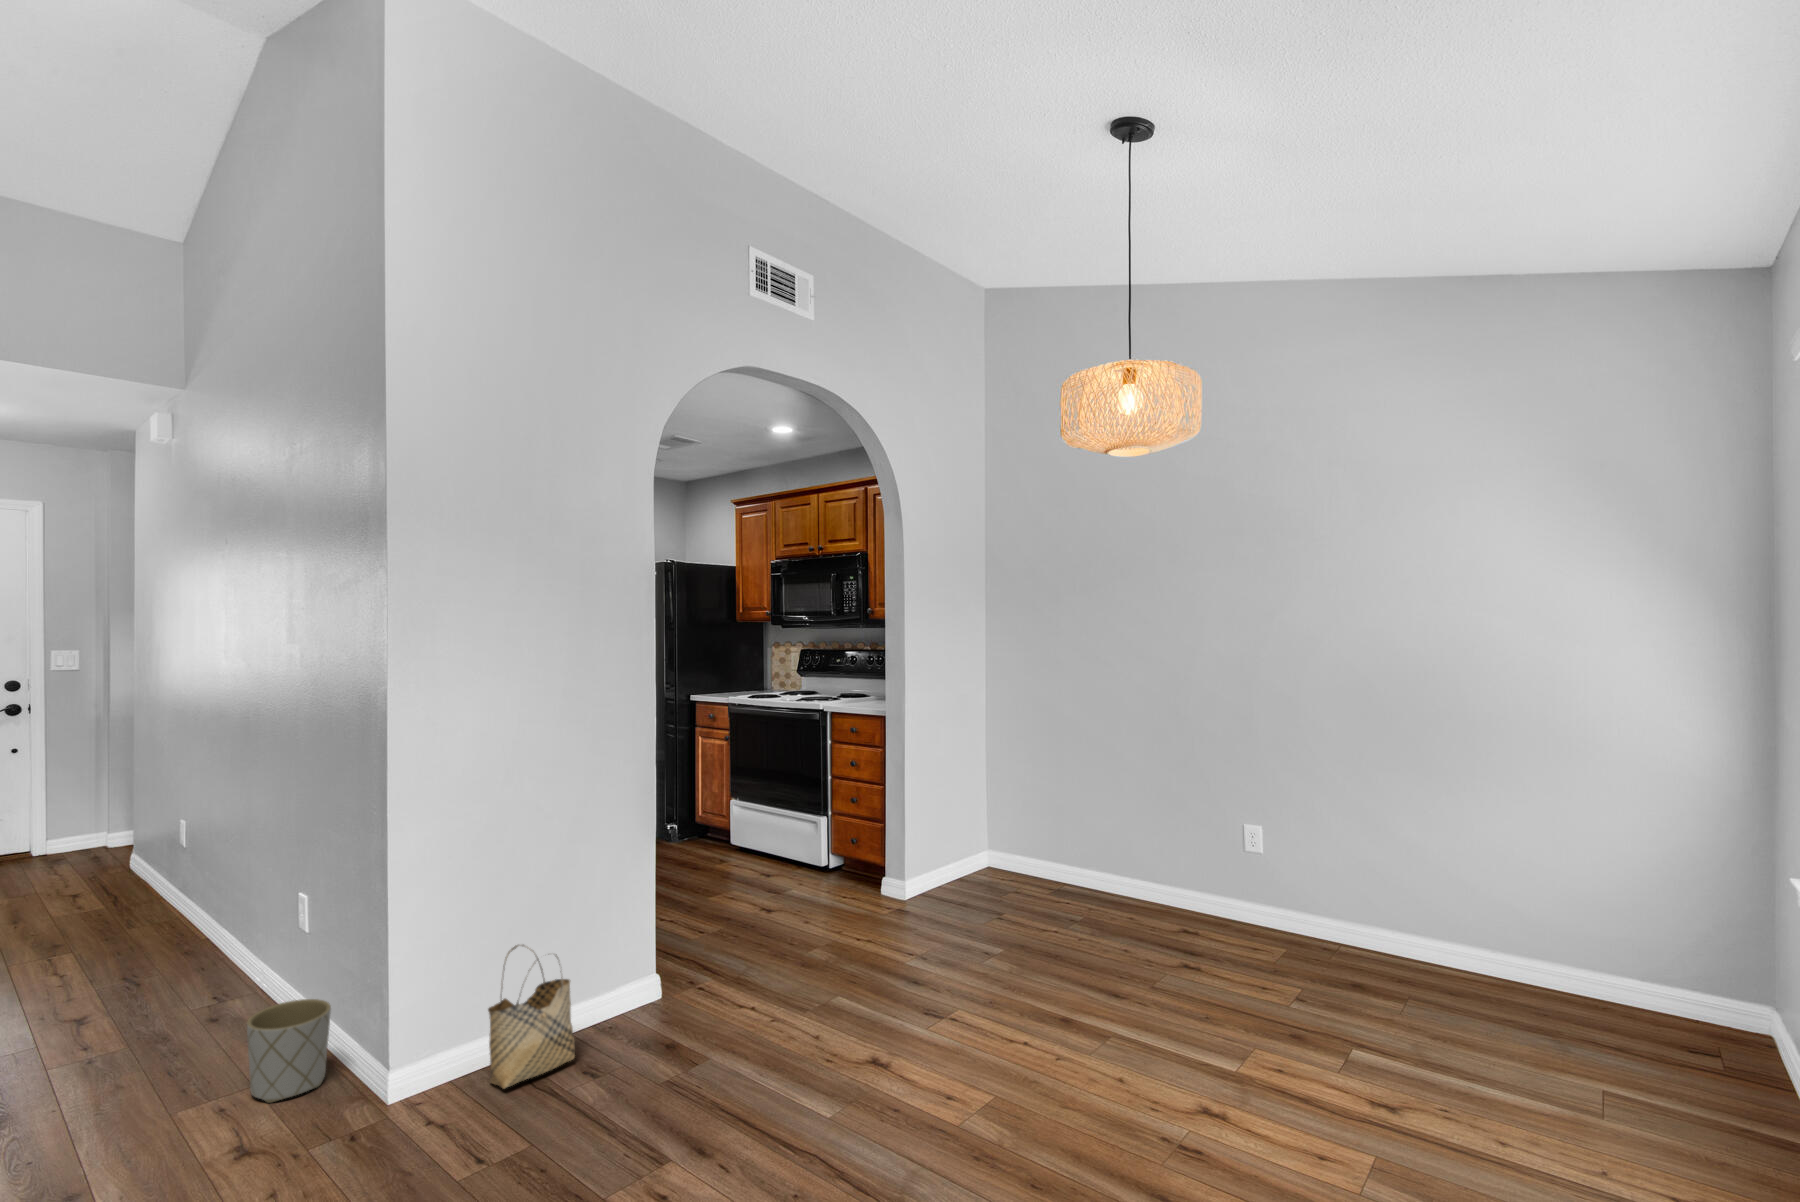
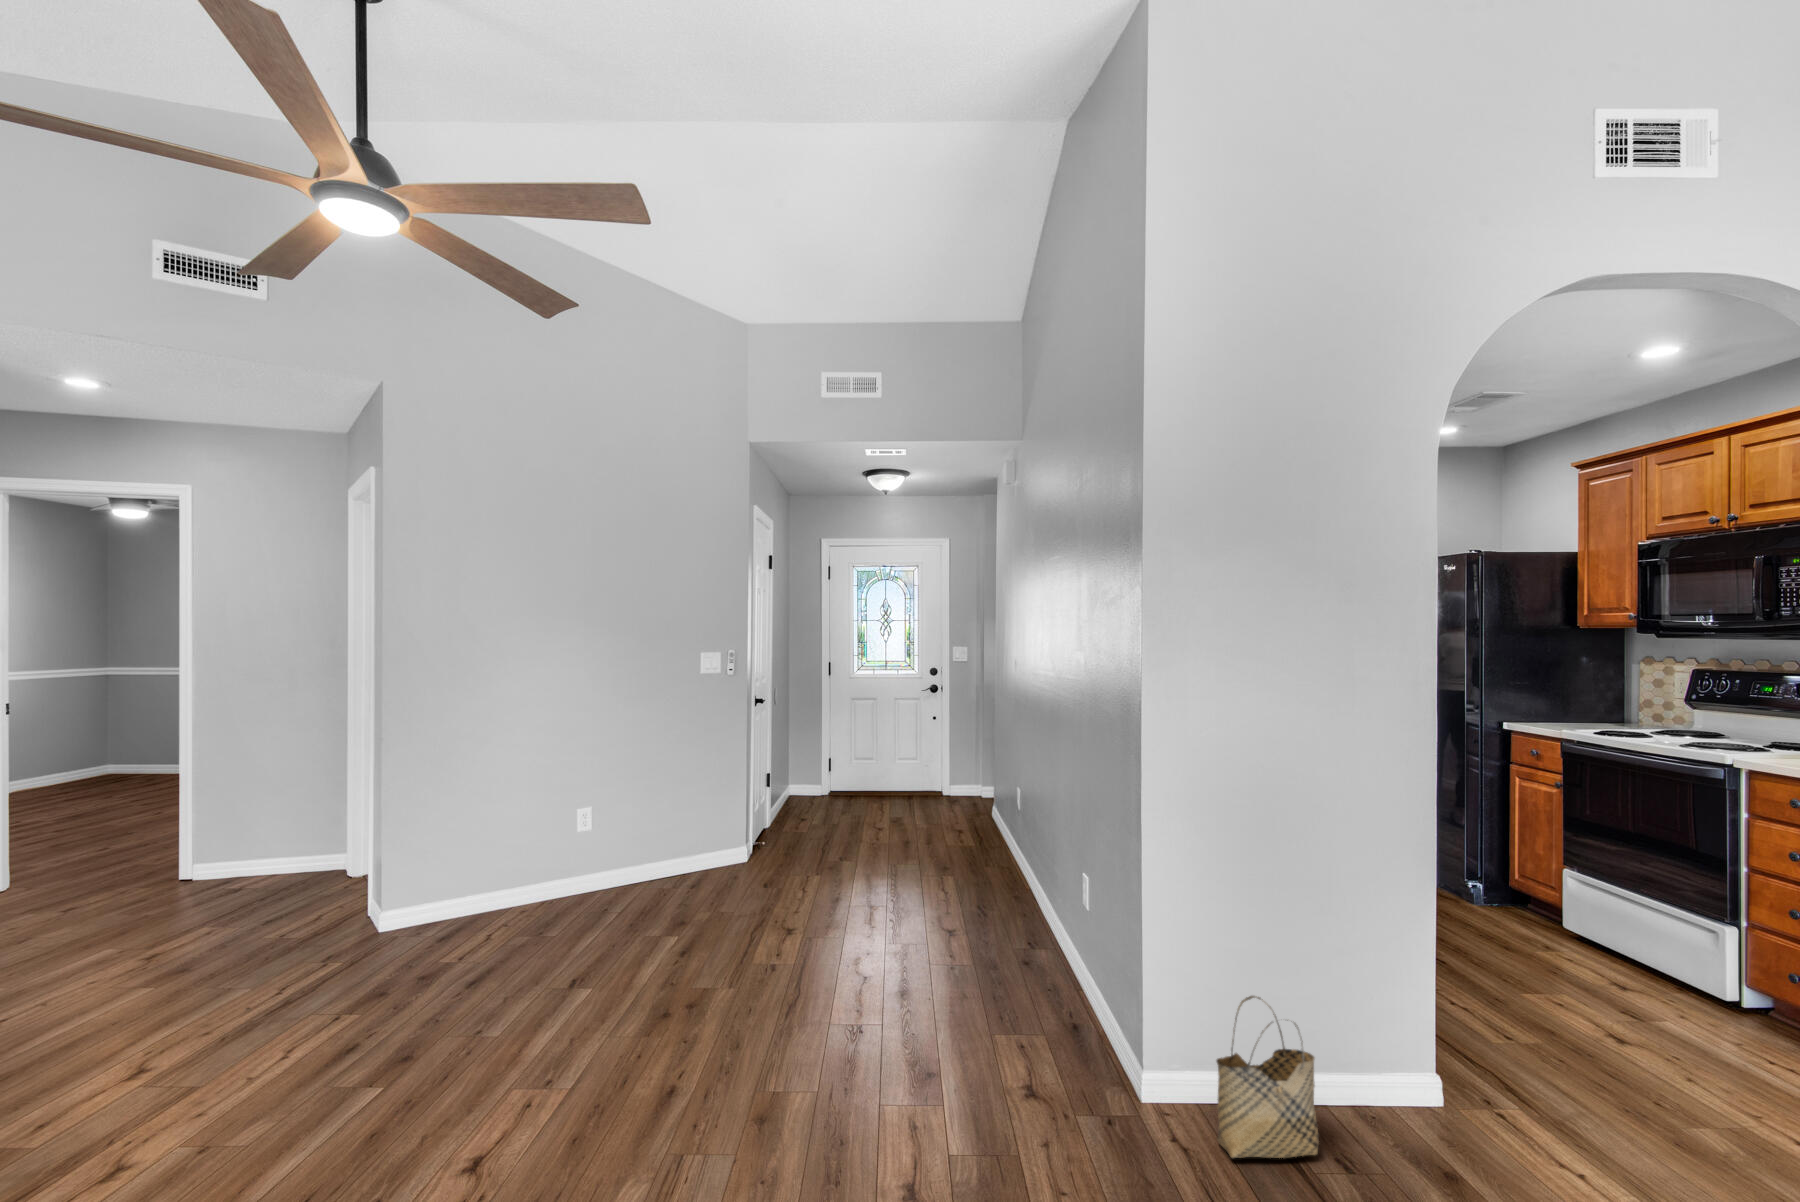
planter: present [247,999,331,1103] -> none [1006,981,1073,1076]

